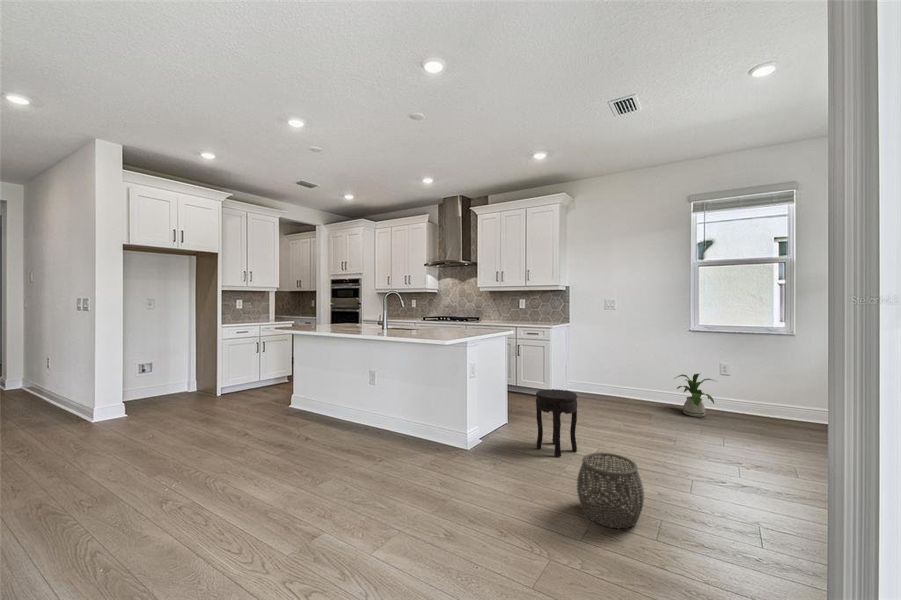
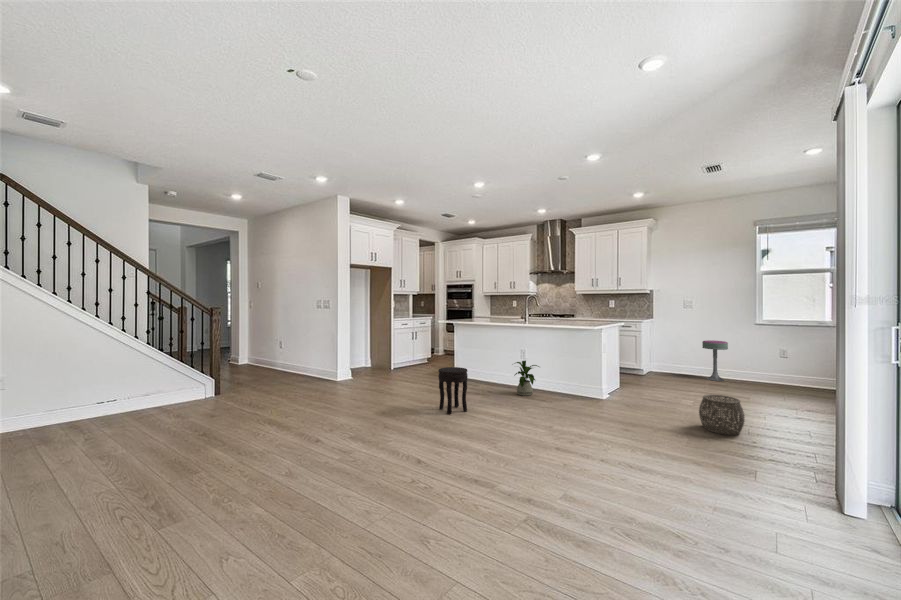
bar stool: none [626,352,656,406] -> present [702,340,728,381]
house plant: present [676,374,714,417] -> present [514,361,539,396]
side table: present [536,389,577,457] -> present [438,367,468,414]

